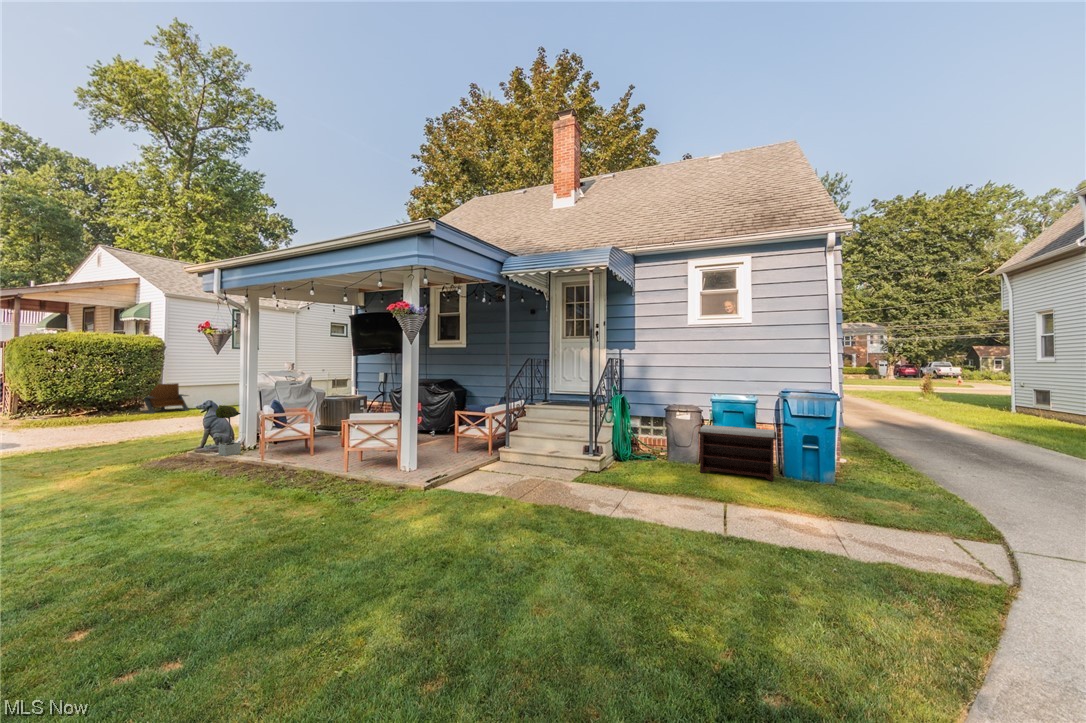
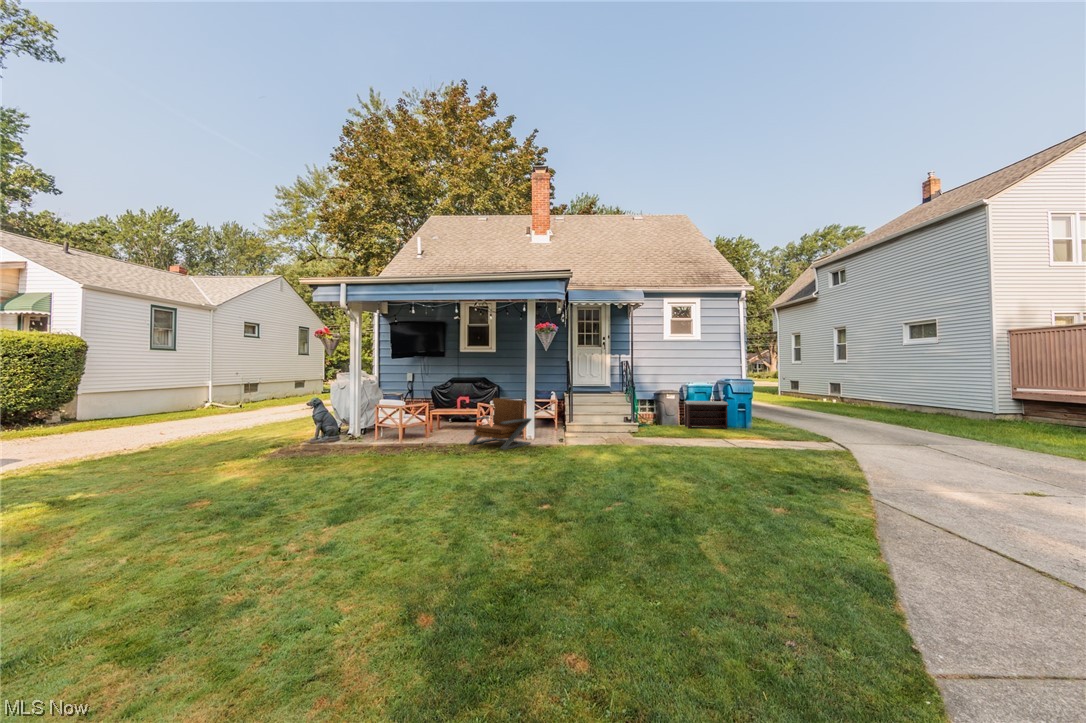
lounge chair: present [144,383,189,414] -> present [469,398,531,449]
potted tree: present [215,405,241,456] -> none [332,401,353,444]

